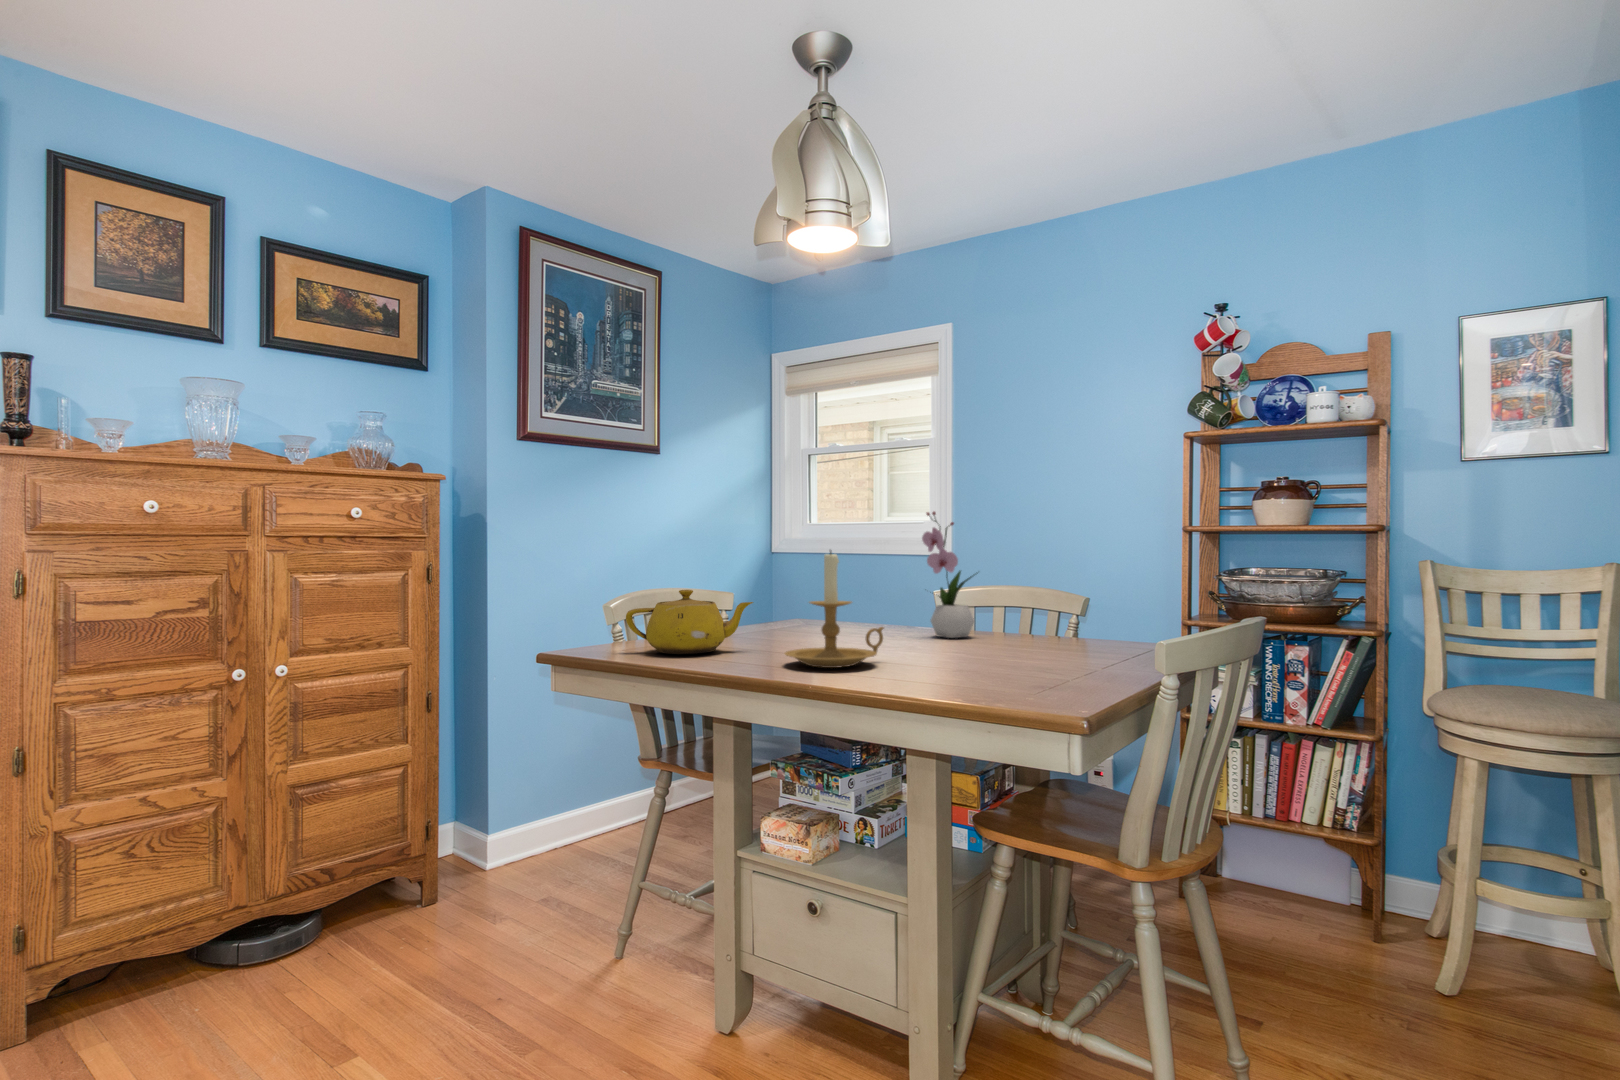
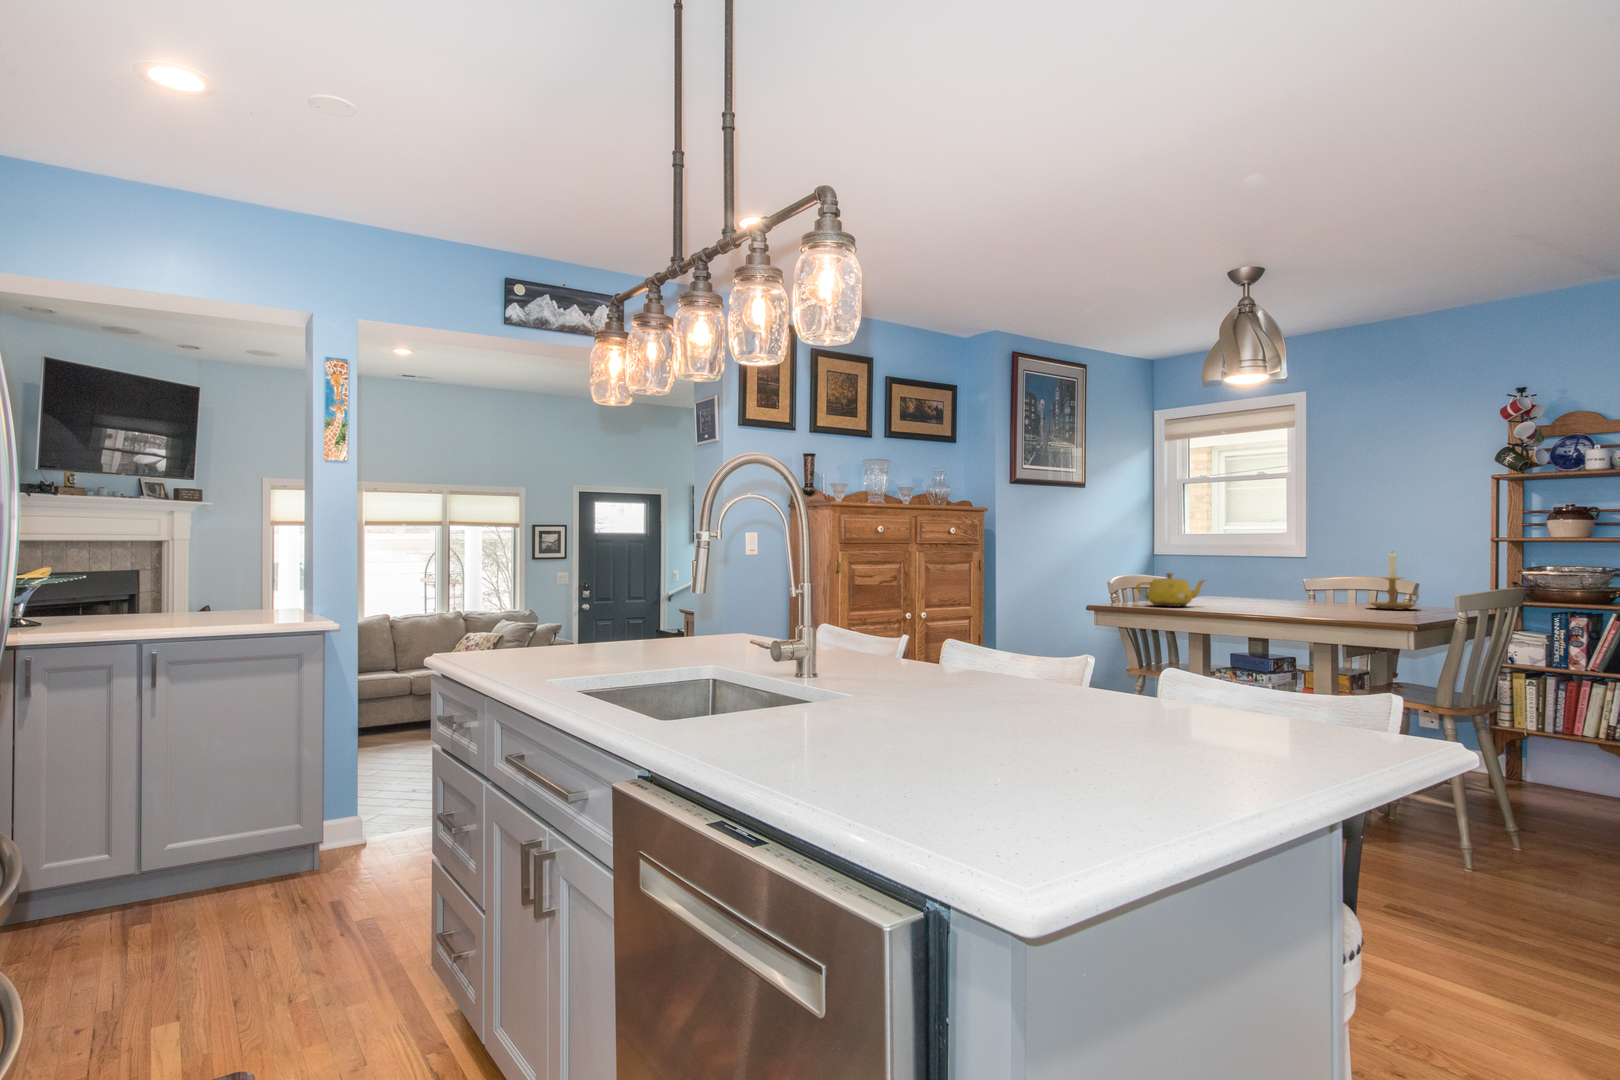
flower arrangement: present [922,512,974,638] -> none [1303,529,1343,605]
candle holder: present [785,551,884,668] -> present [1368,553,1419,609]

